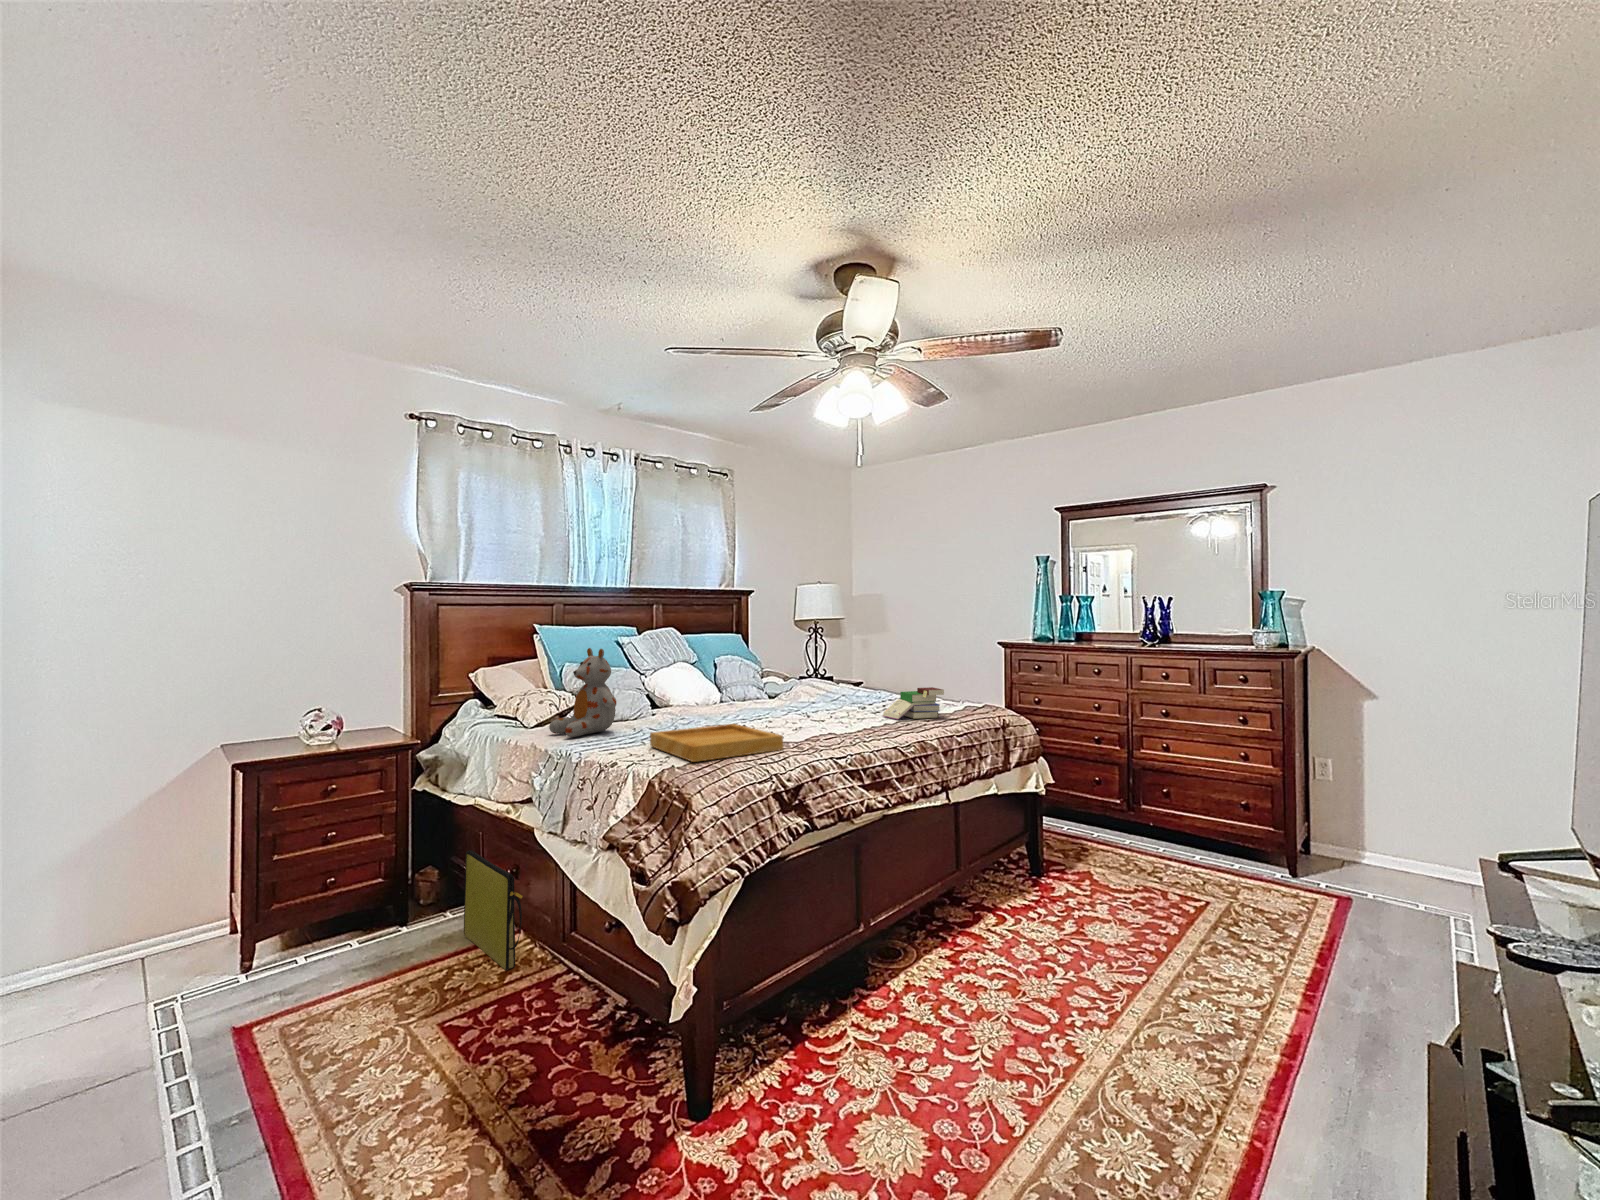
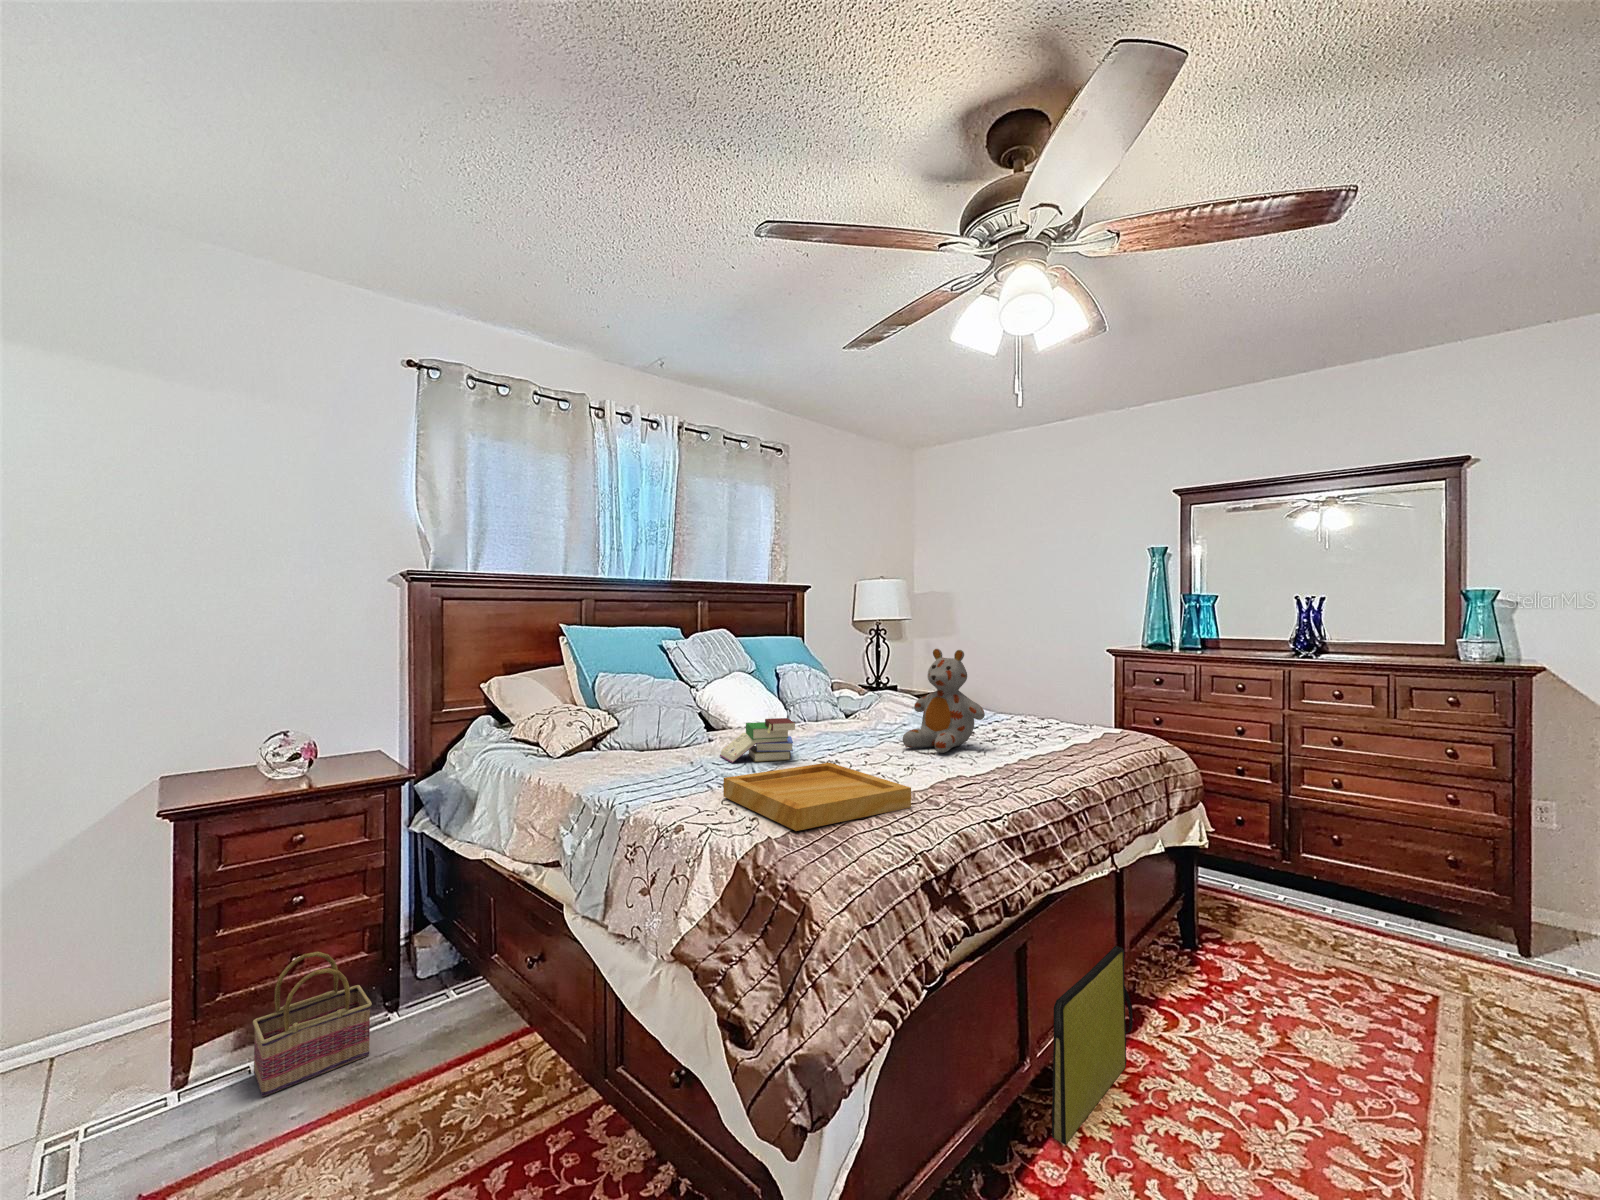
stuffed bear: present [549,648,616,737] -> present [903,649,985,753]
book: present [883,687,944,720] -> present [720,718,795,763]
bag: present [464,850,523,970] -> present [1052,946,1133,1145]
basket: none [299,873,389,974] -> present [253,952,372,1096]

